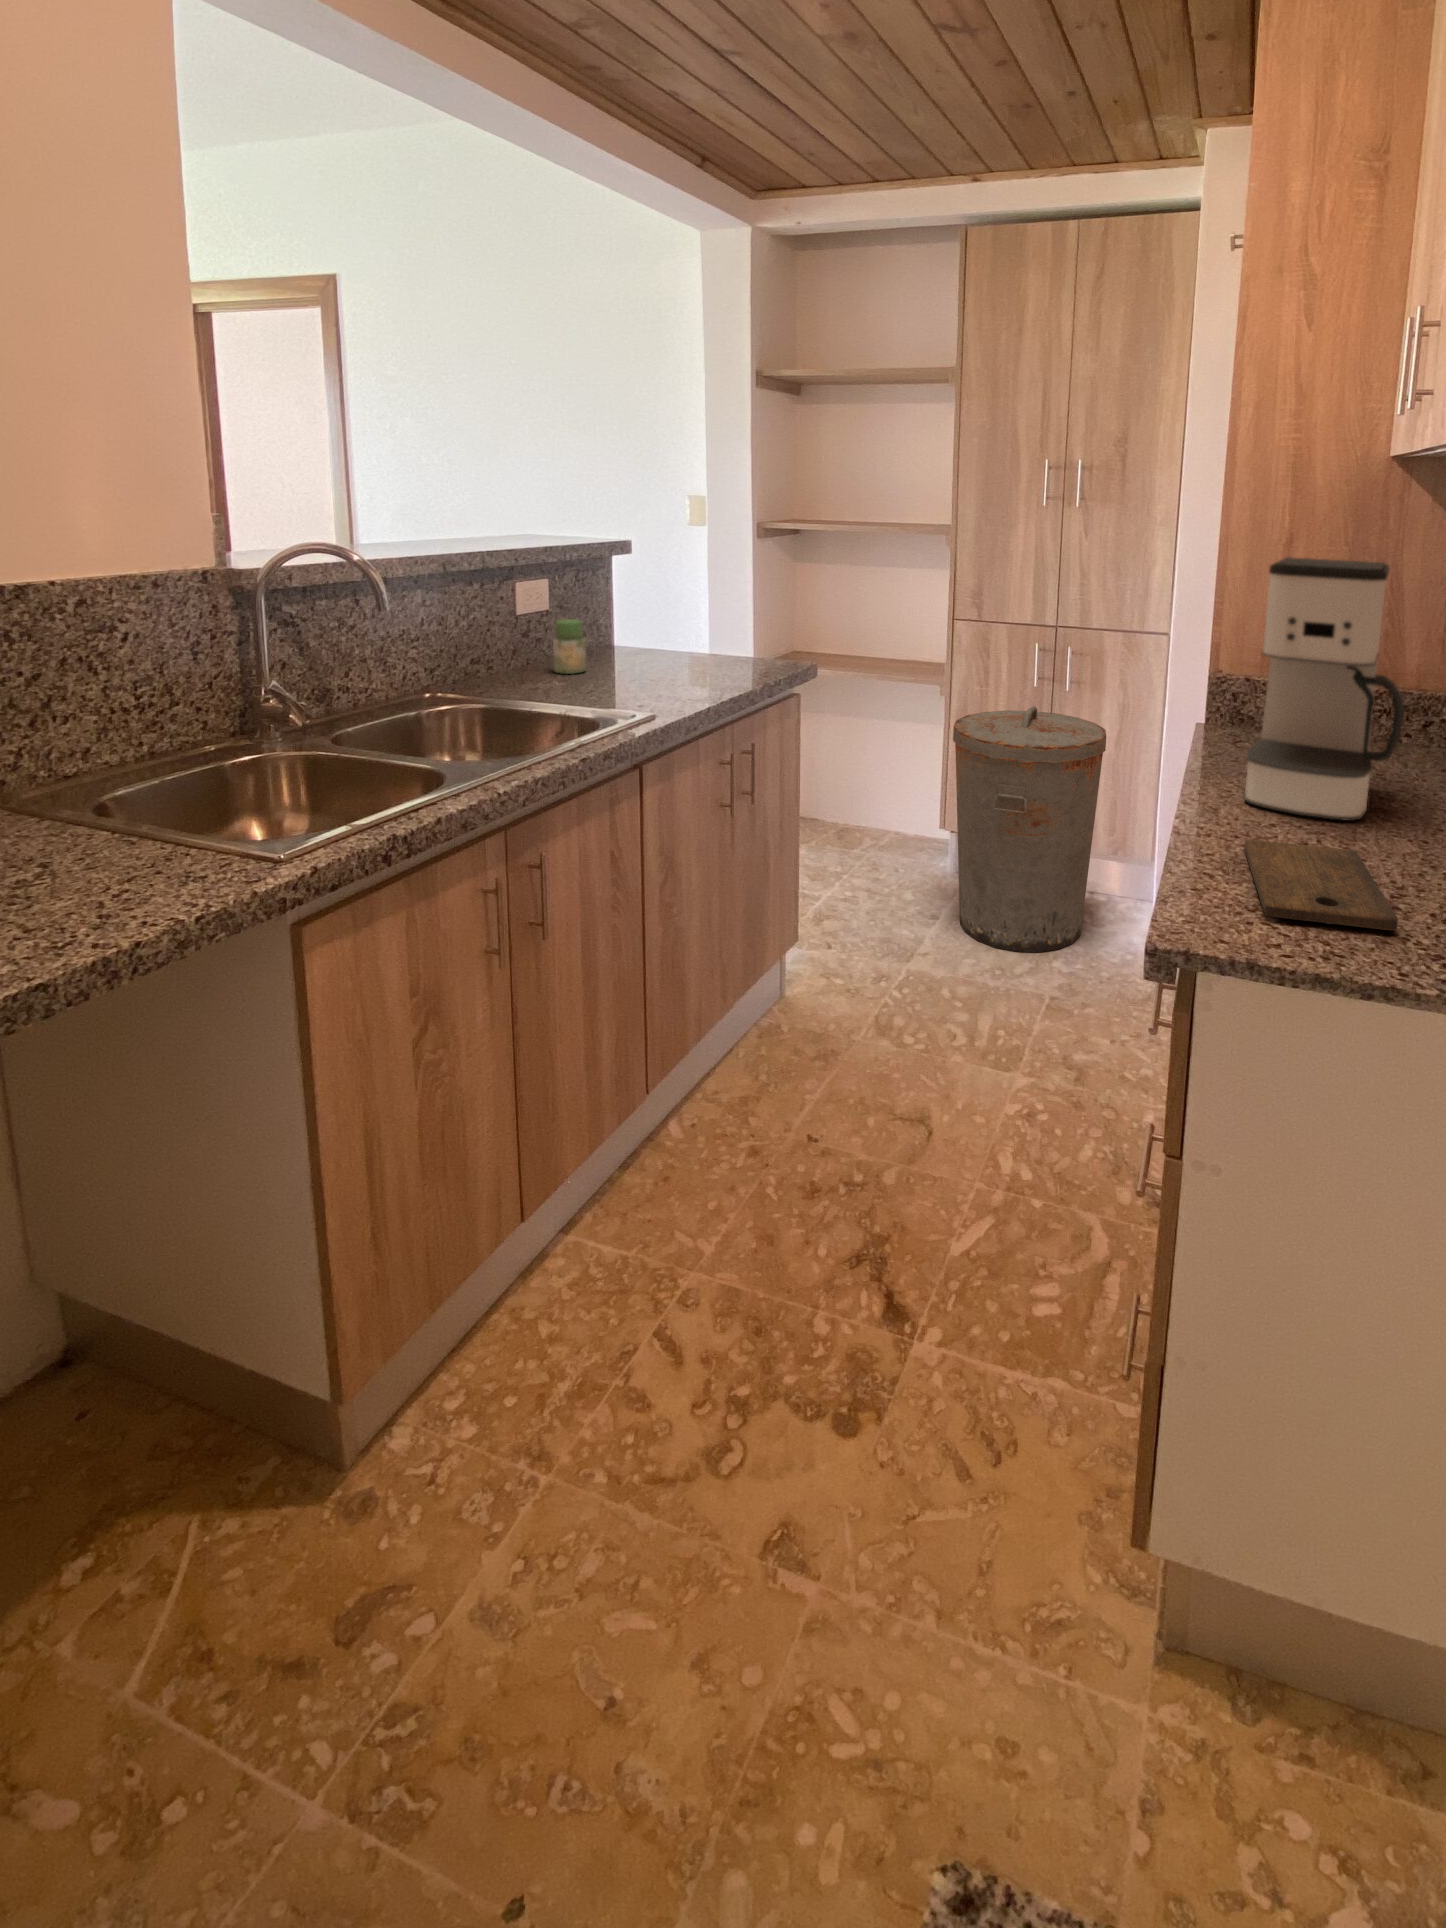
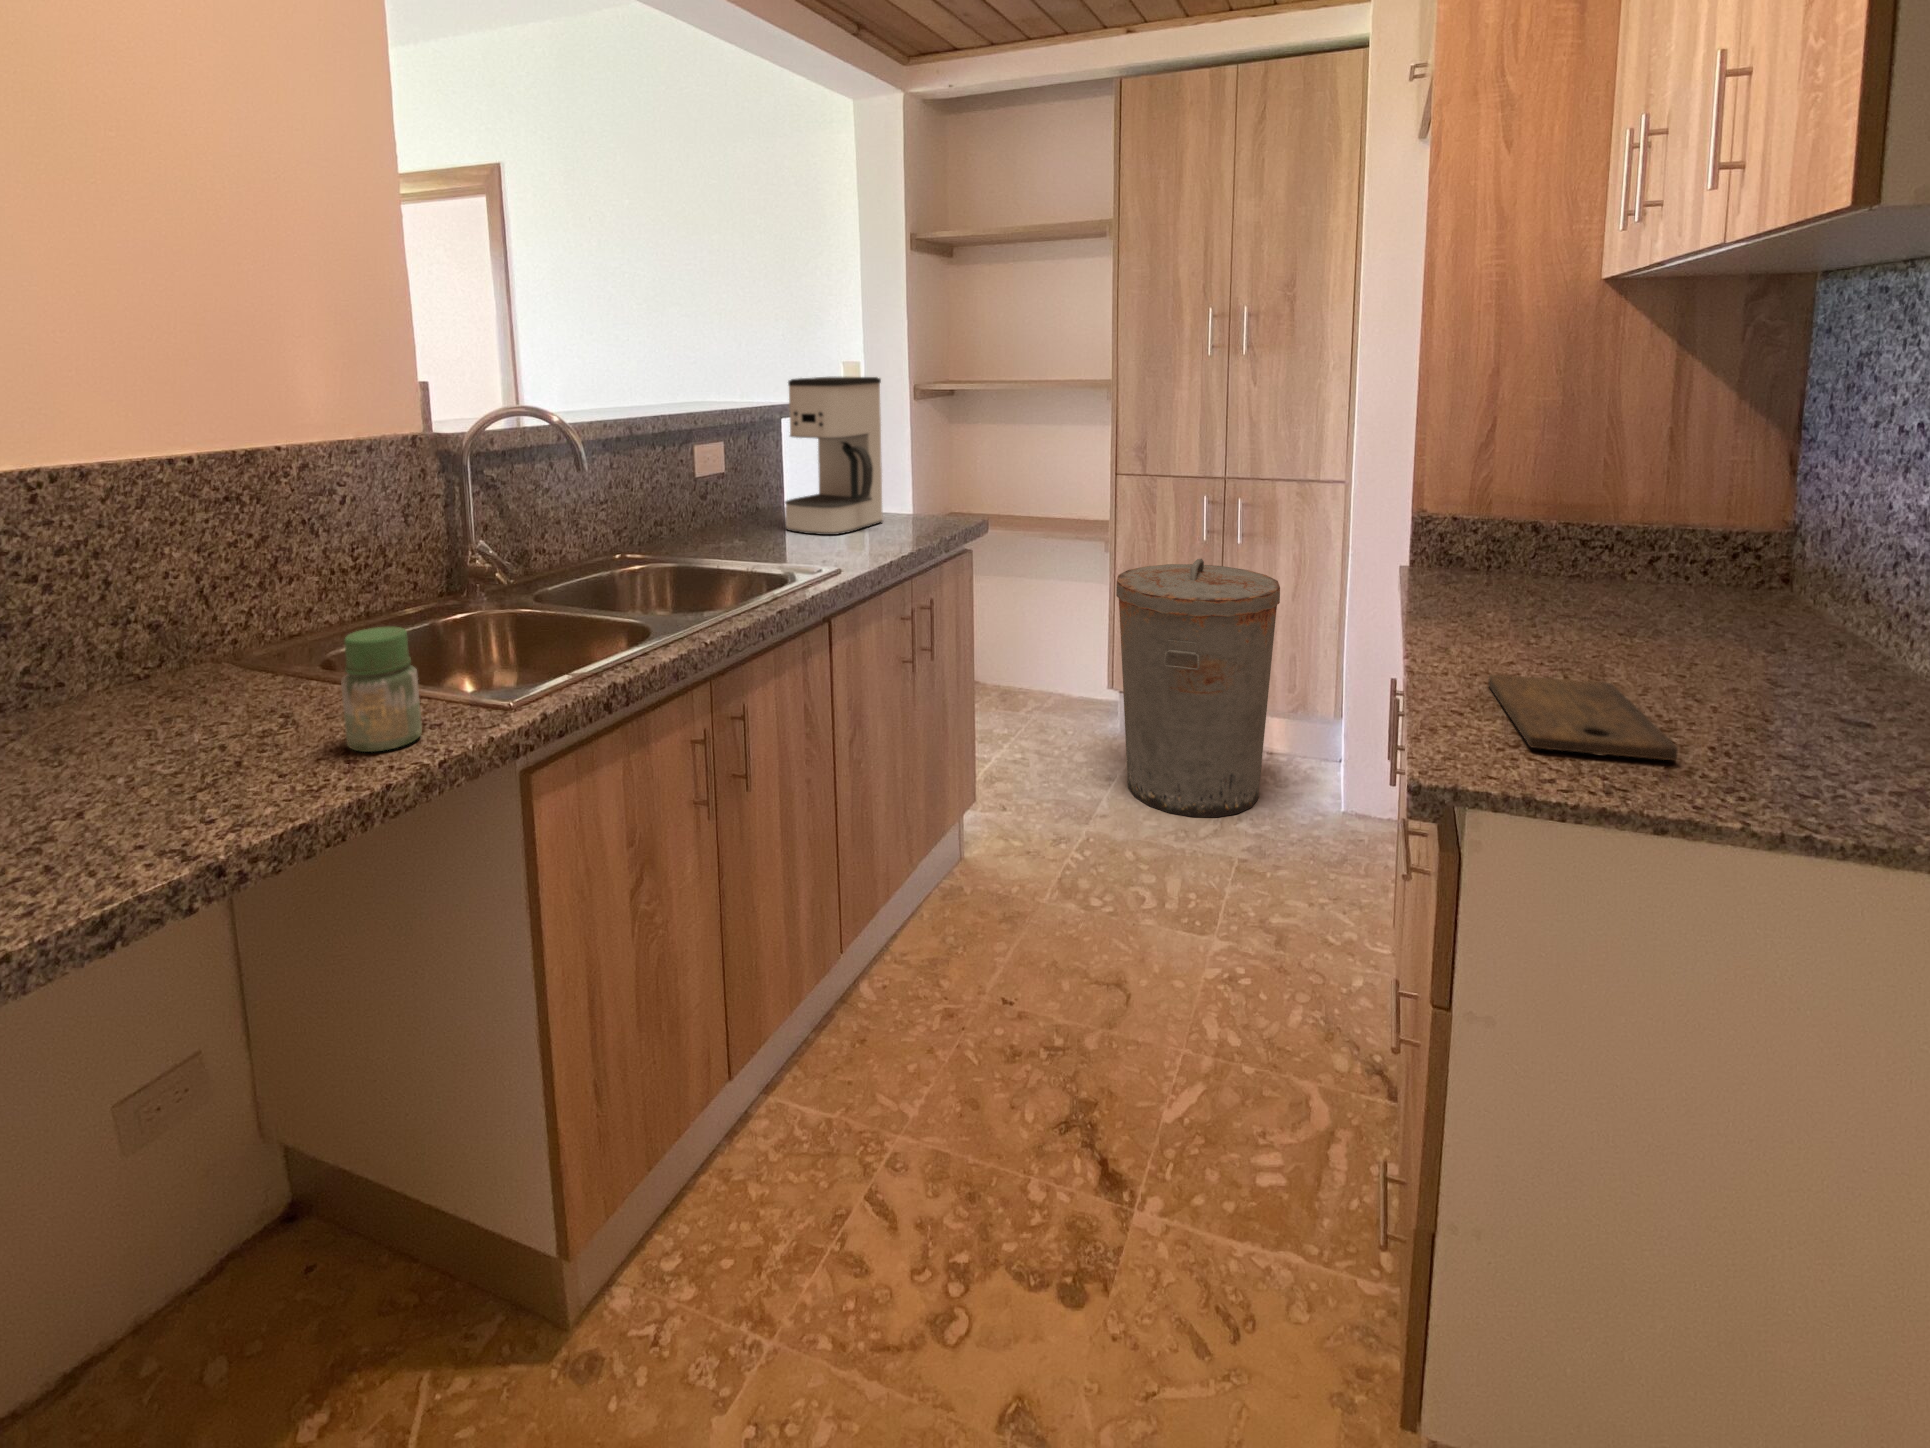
coffee maker: present [1244,557,1404,821] -> present [785,377,883,535]
jar: present [553,619,586,674] -> present [341,627,422,752]

